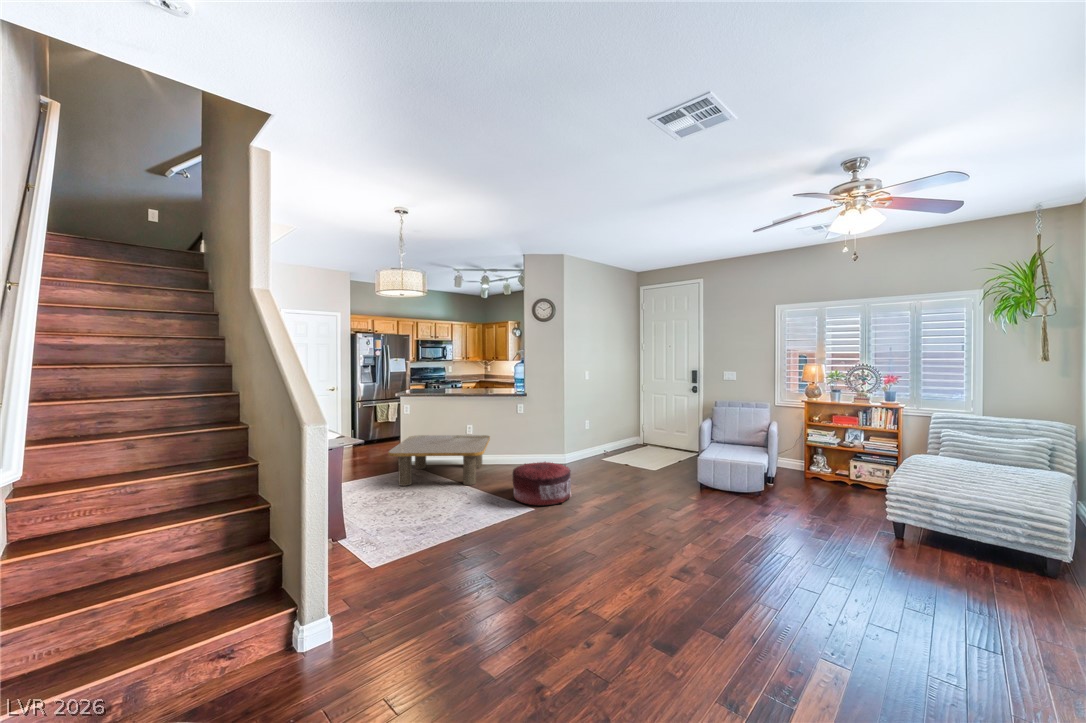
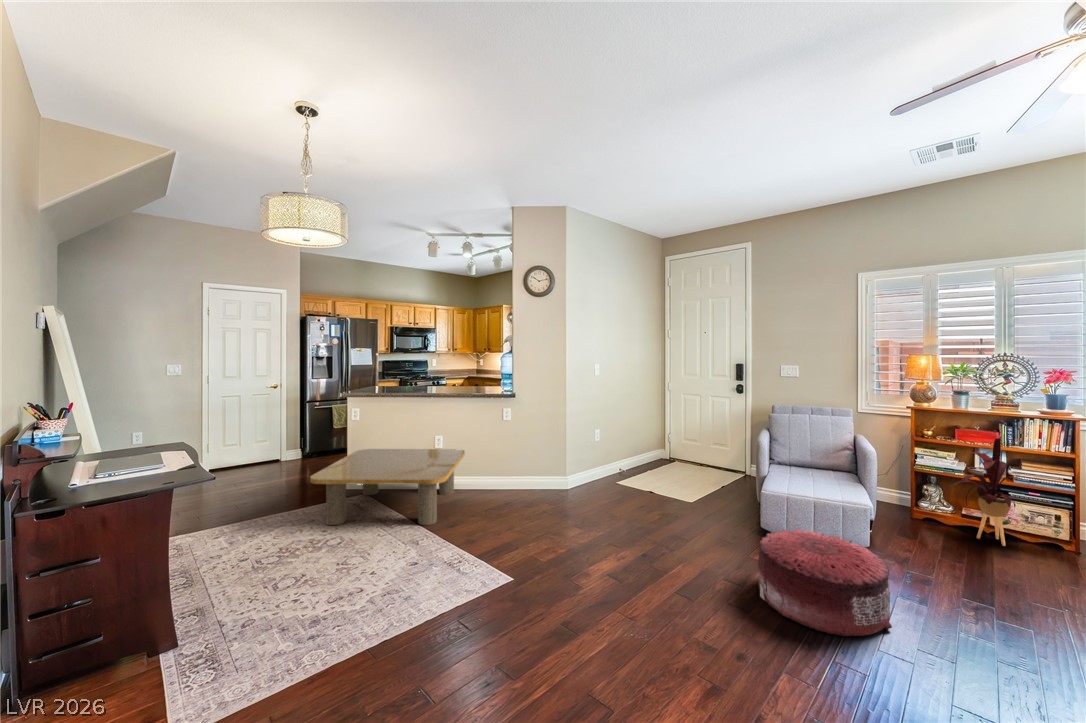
house plant: none [822,420,865,491] -> present [947,438,1023,546]
pouf: present [513,462,571,505] -> present [758,528,892,637]

